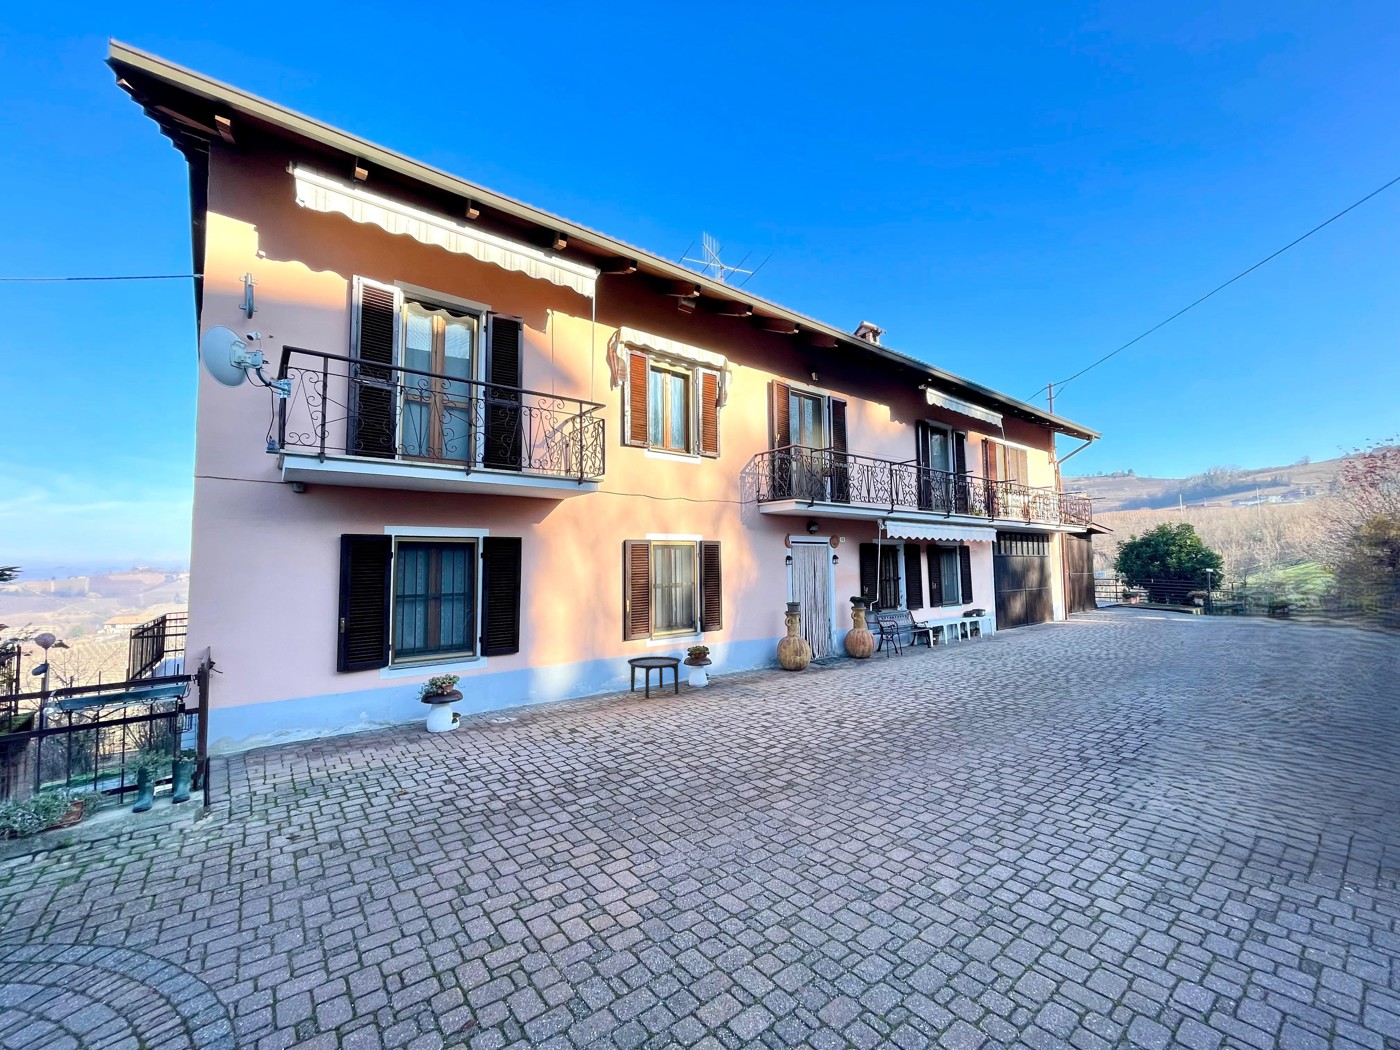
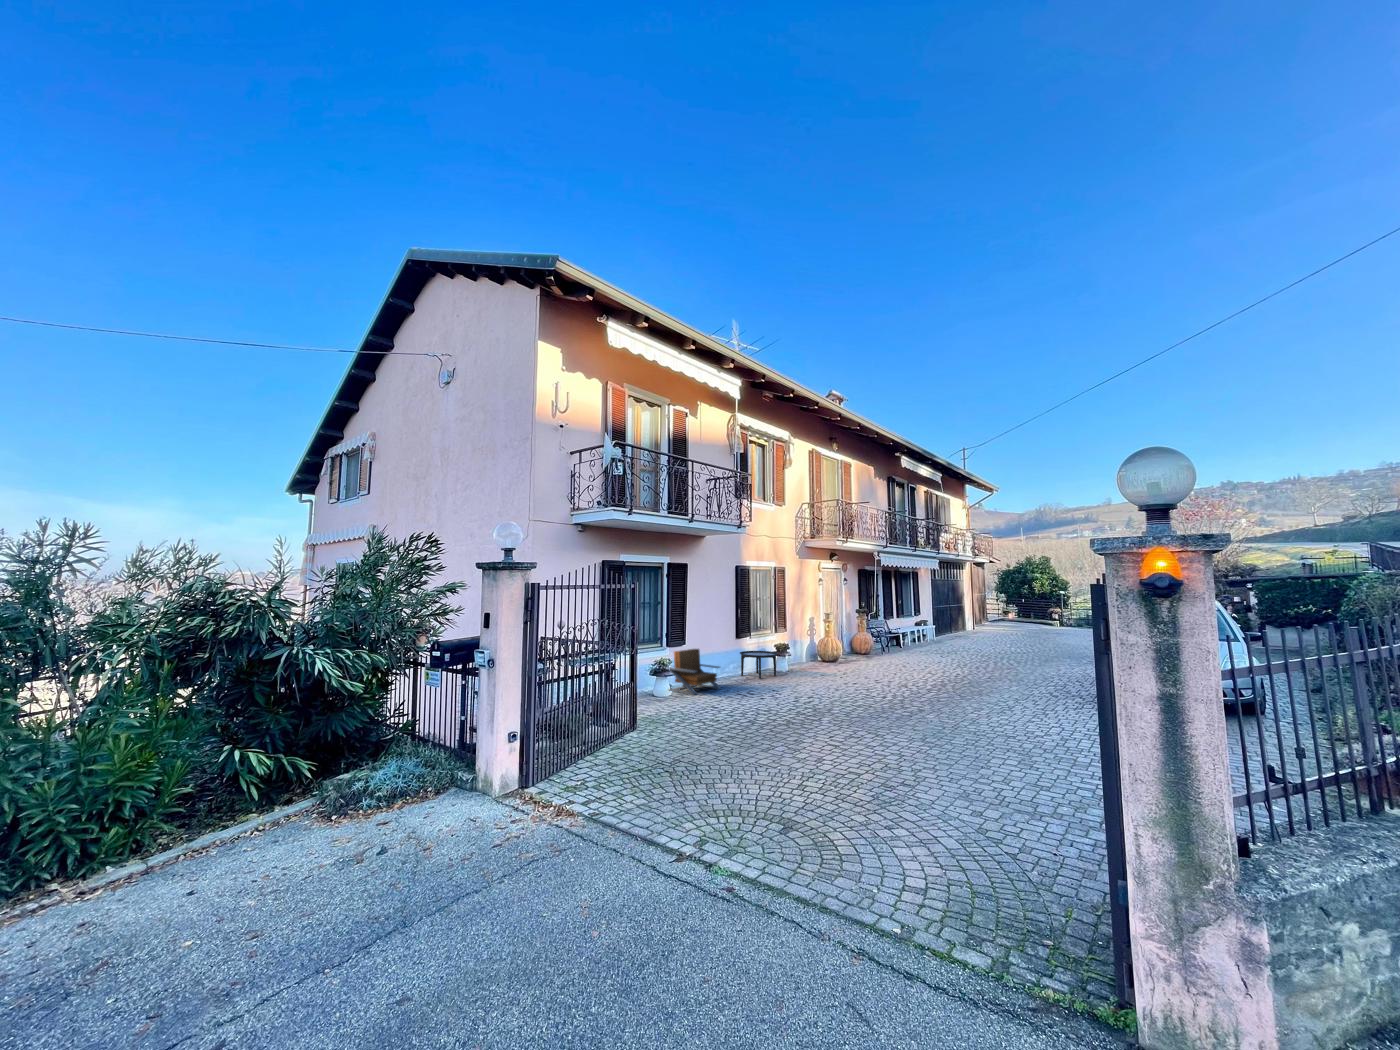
lounge chair: none [484,656,561,727] -> present [670,649,720,695]

